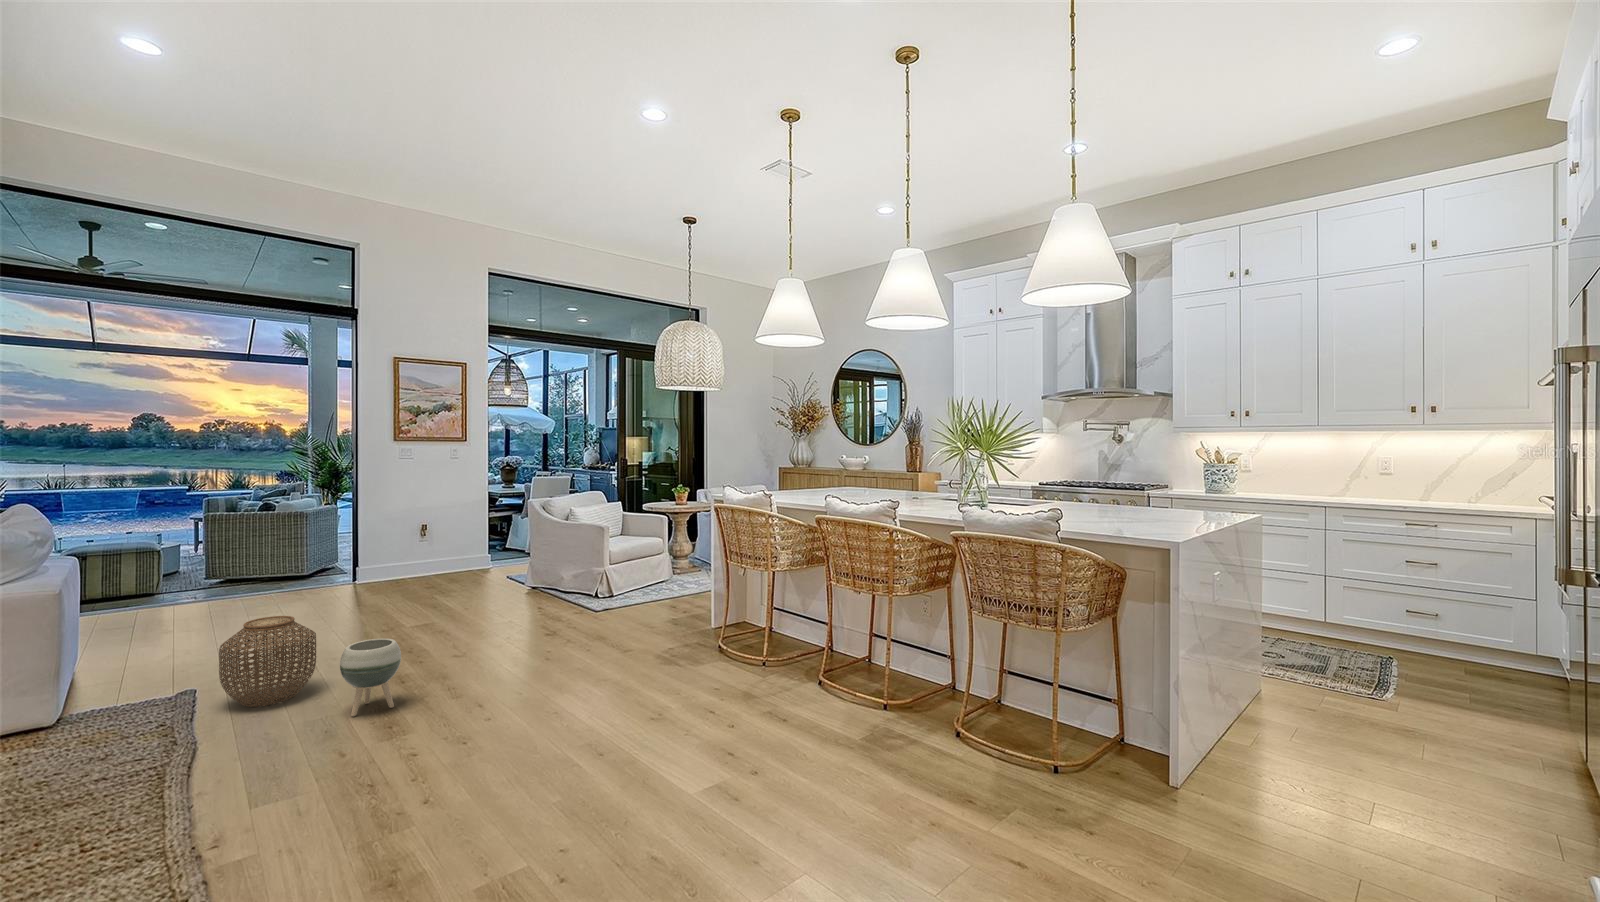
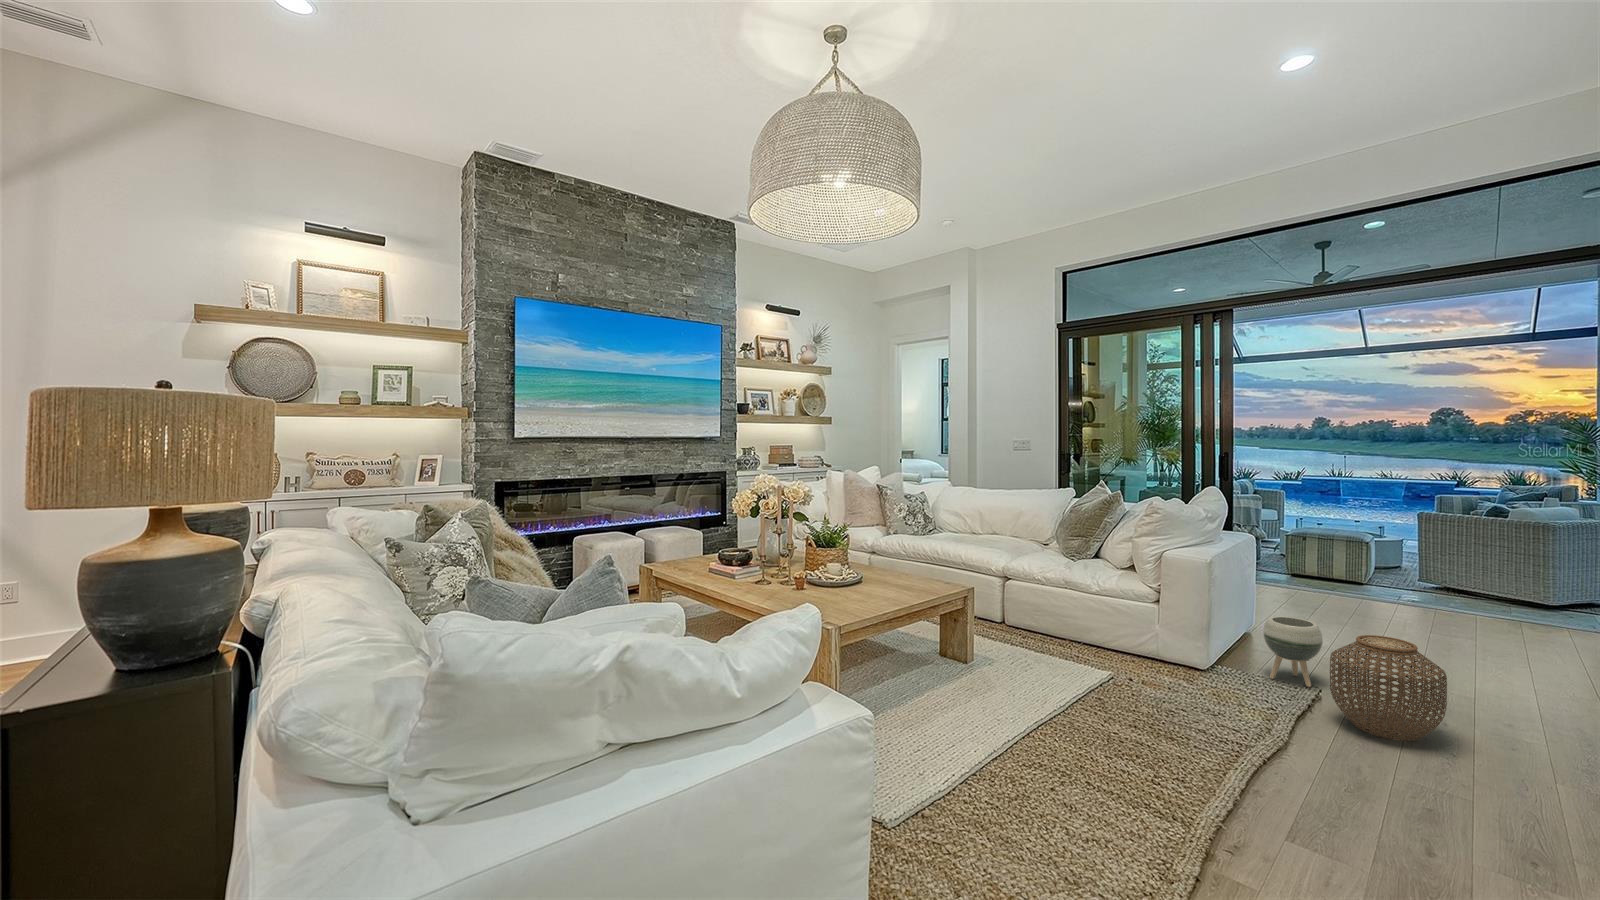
planter: present [340,639,401,716] -> present [1263,616,1323,687]

